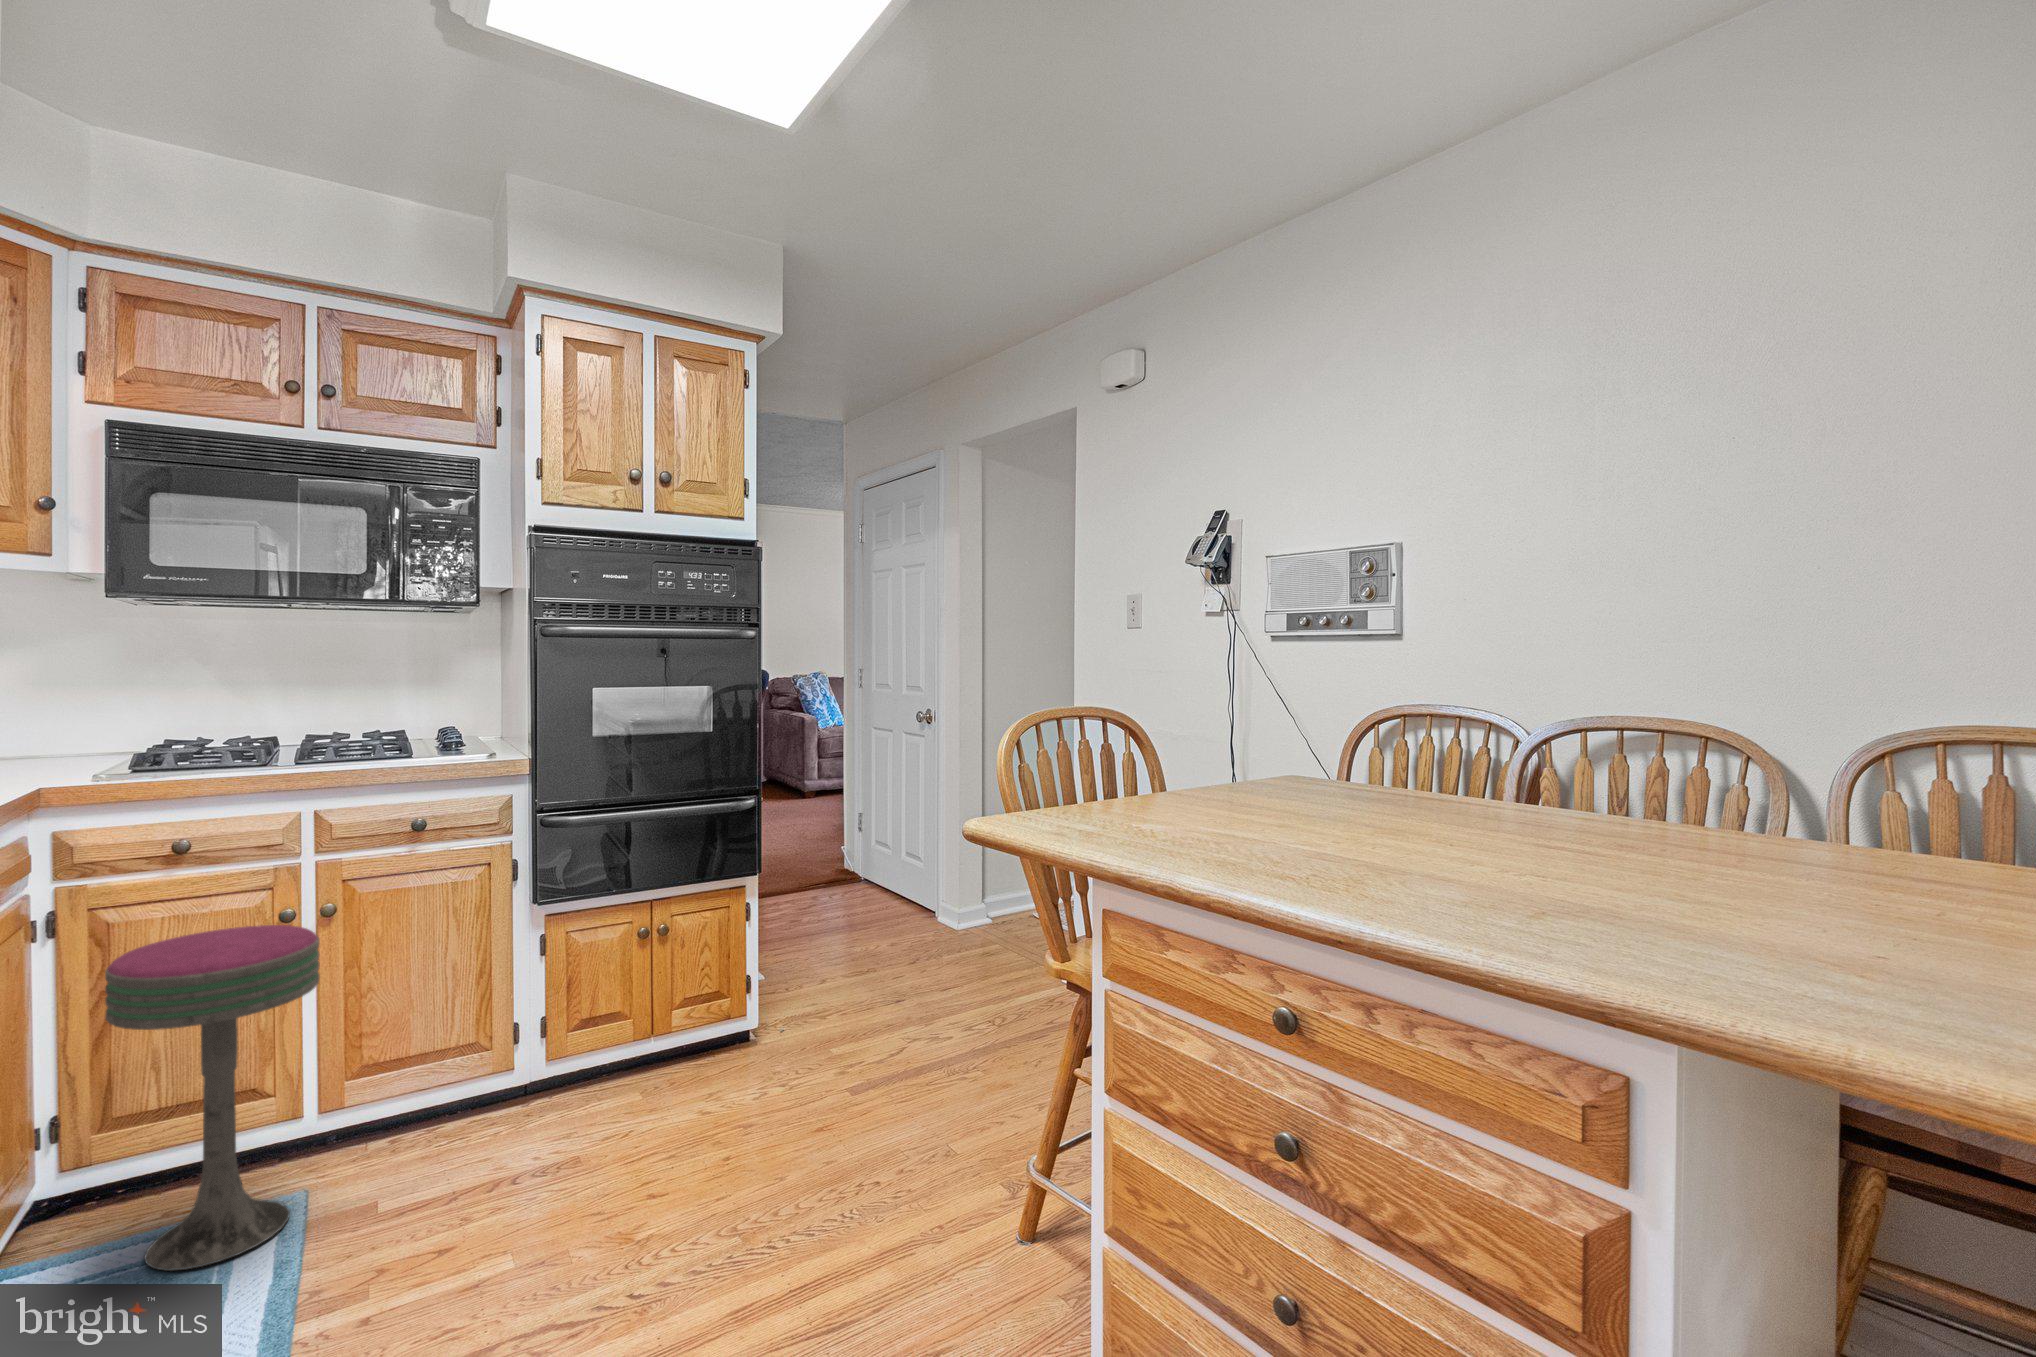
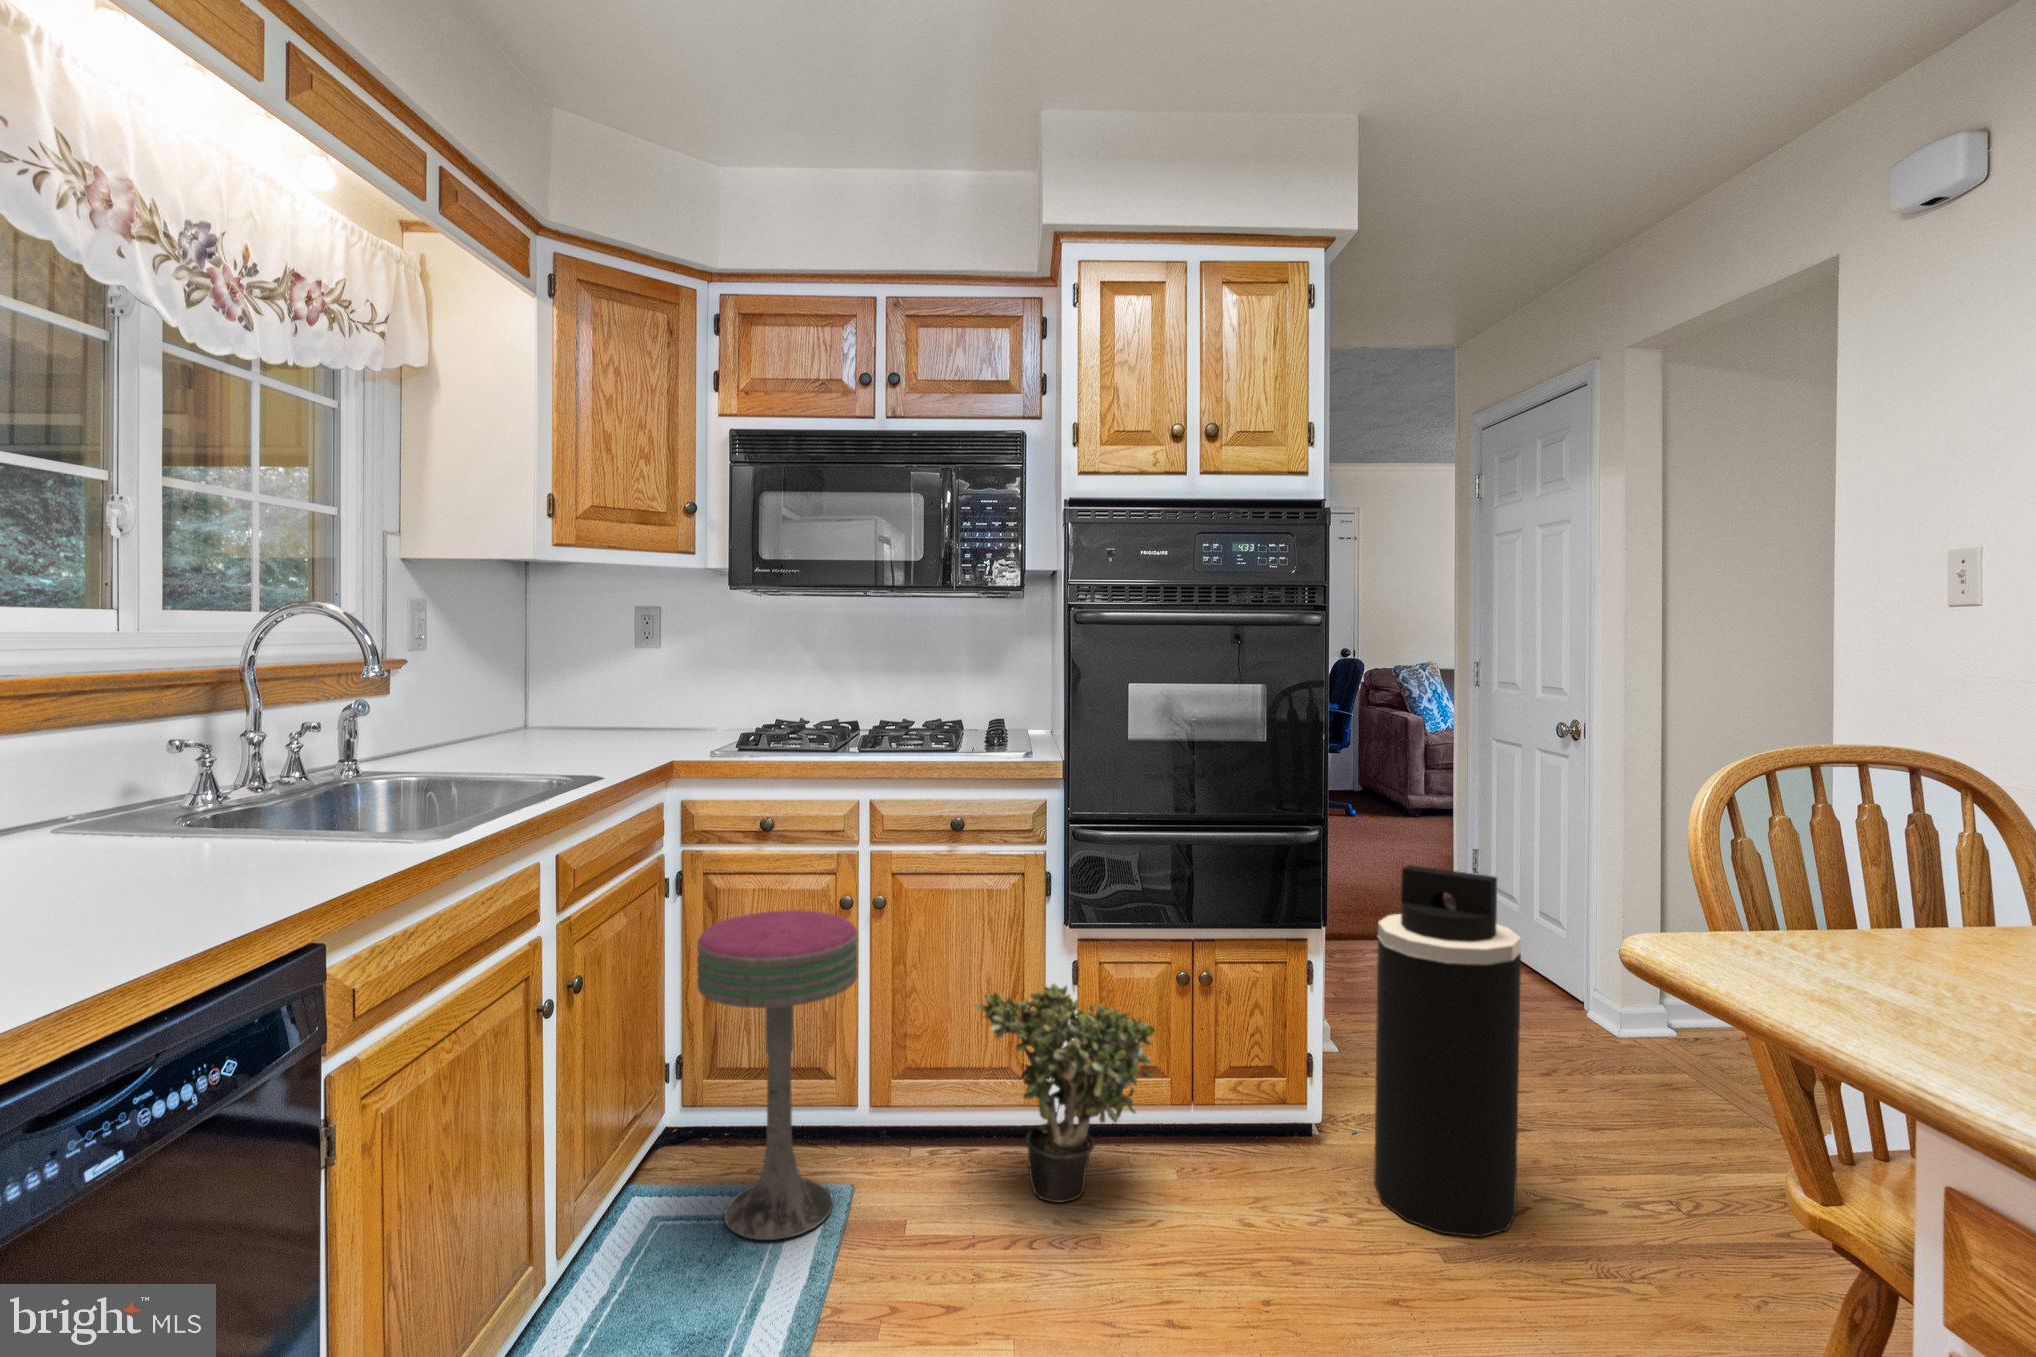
trash can: none [802,819,899,1077] -> present [1374,865,1521,1237]
potted plant: none [450,952,627,1145] -> present [975,983,1155,1202]

